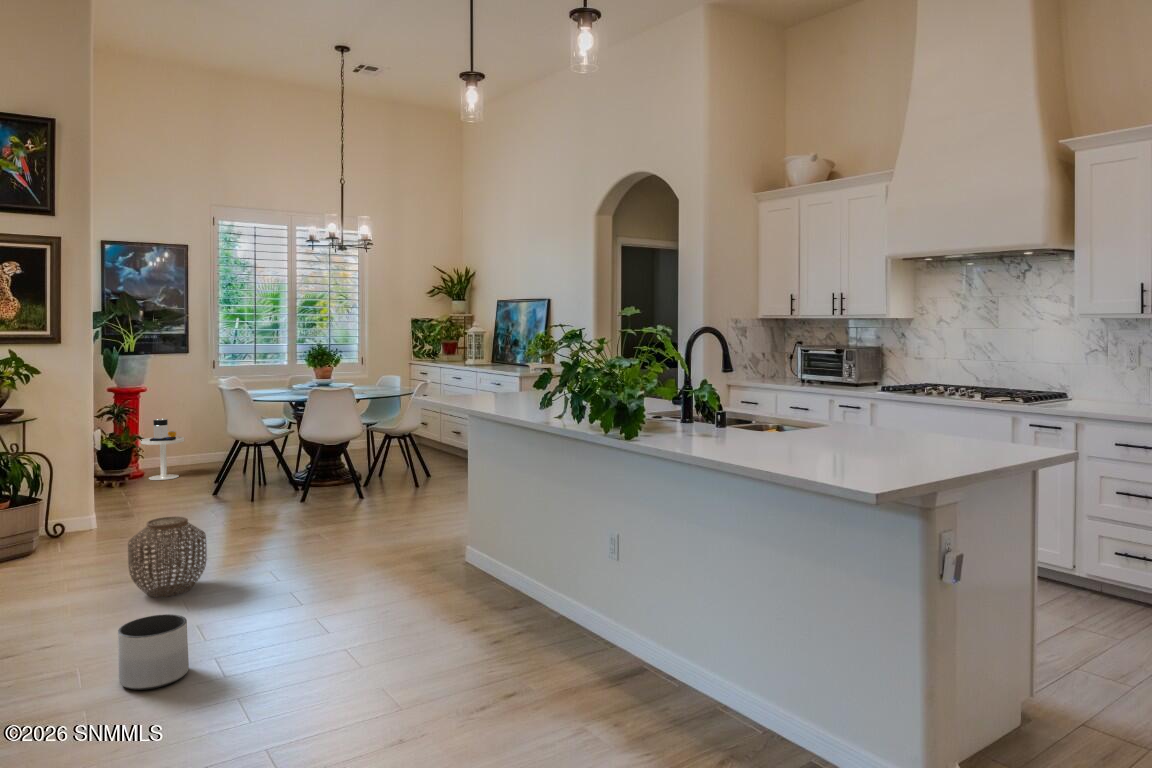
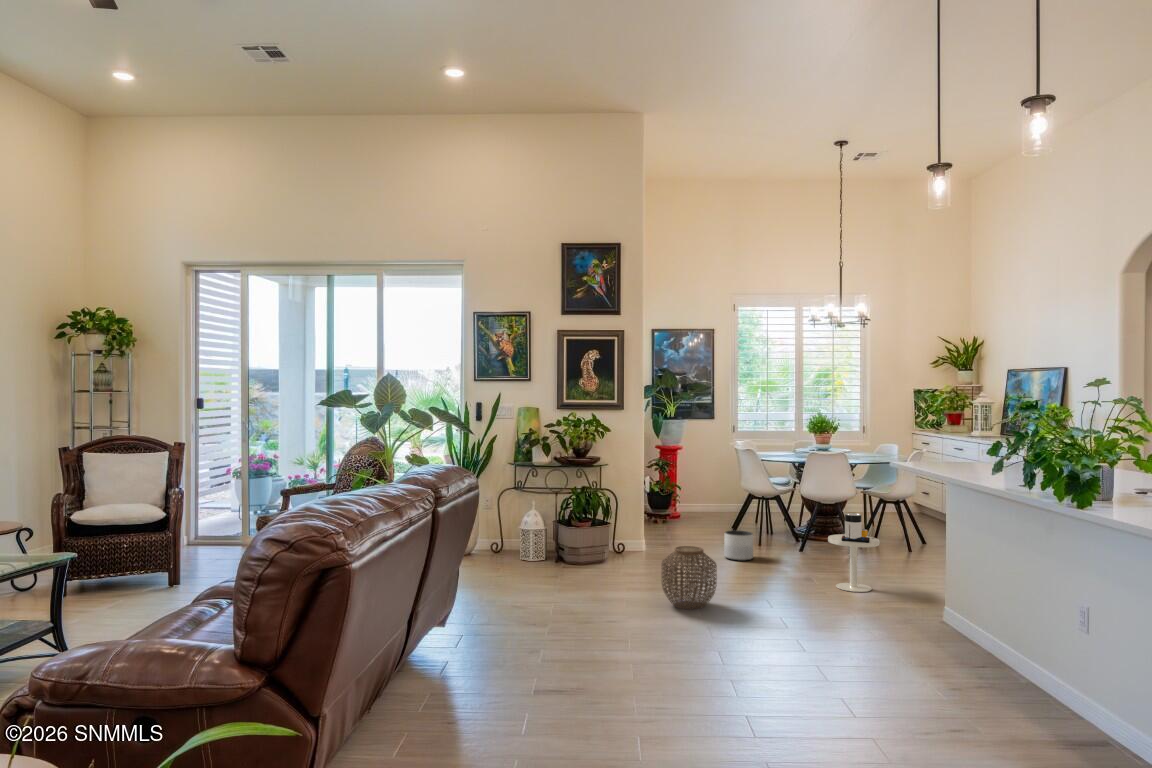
side table: present [141,419,185,480] -> present [828,513,880,592]
planter: present [118,614,189,690] -> present [724,530,753,561]

